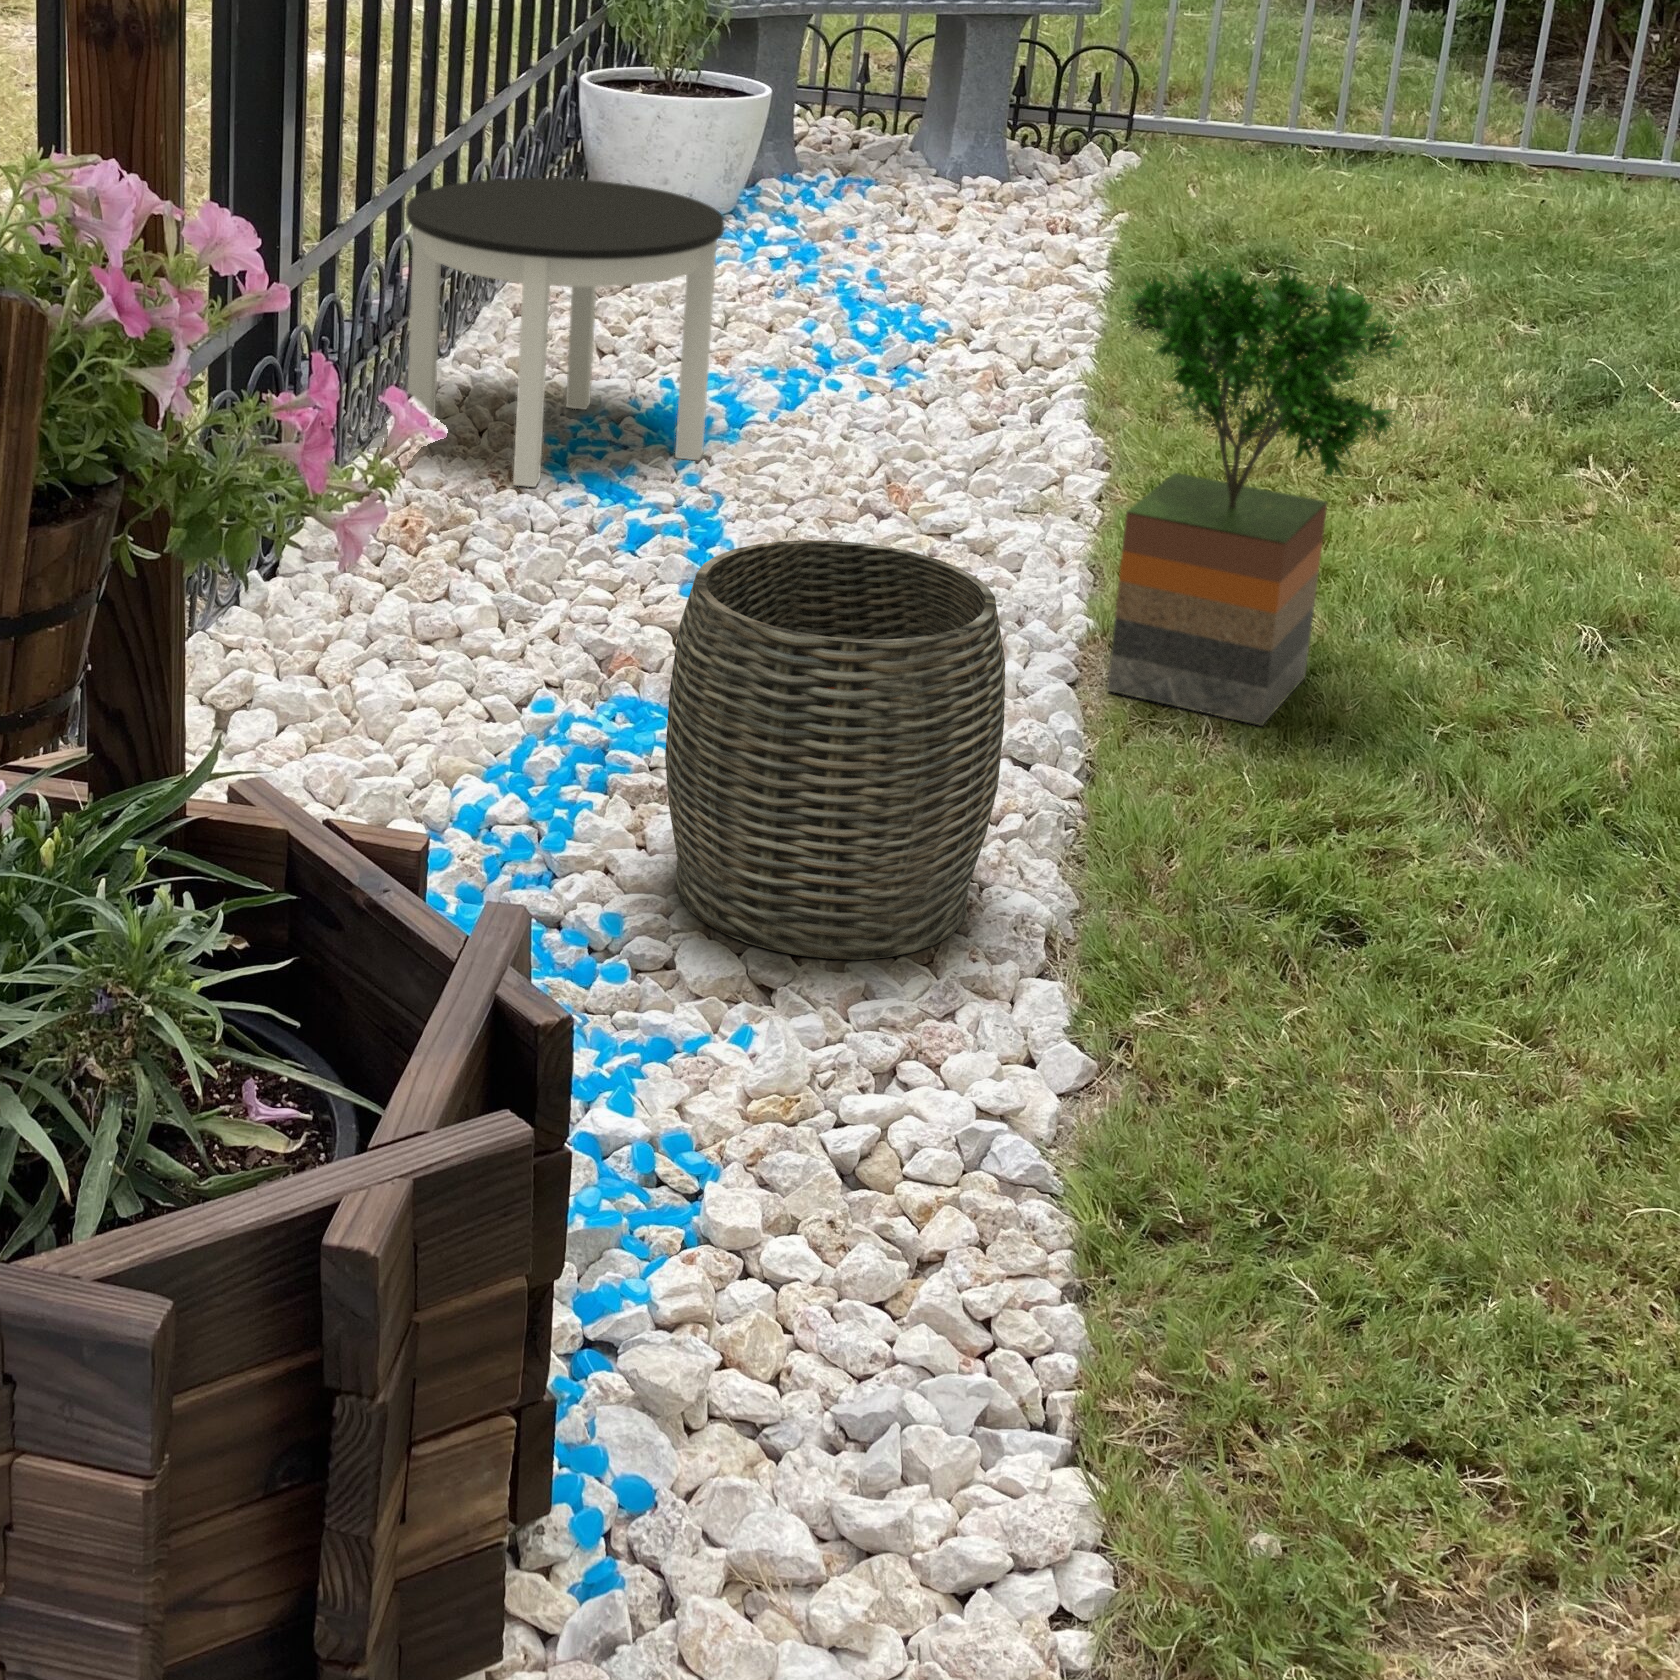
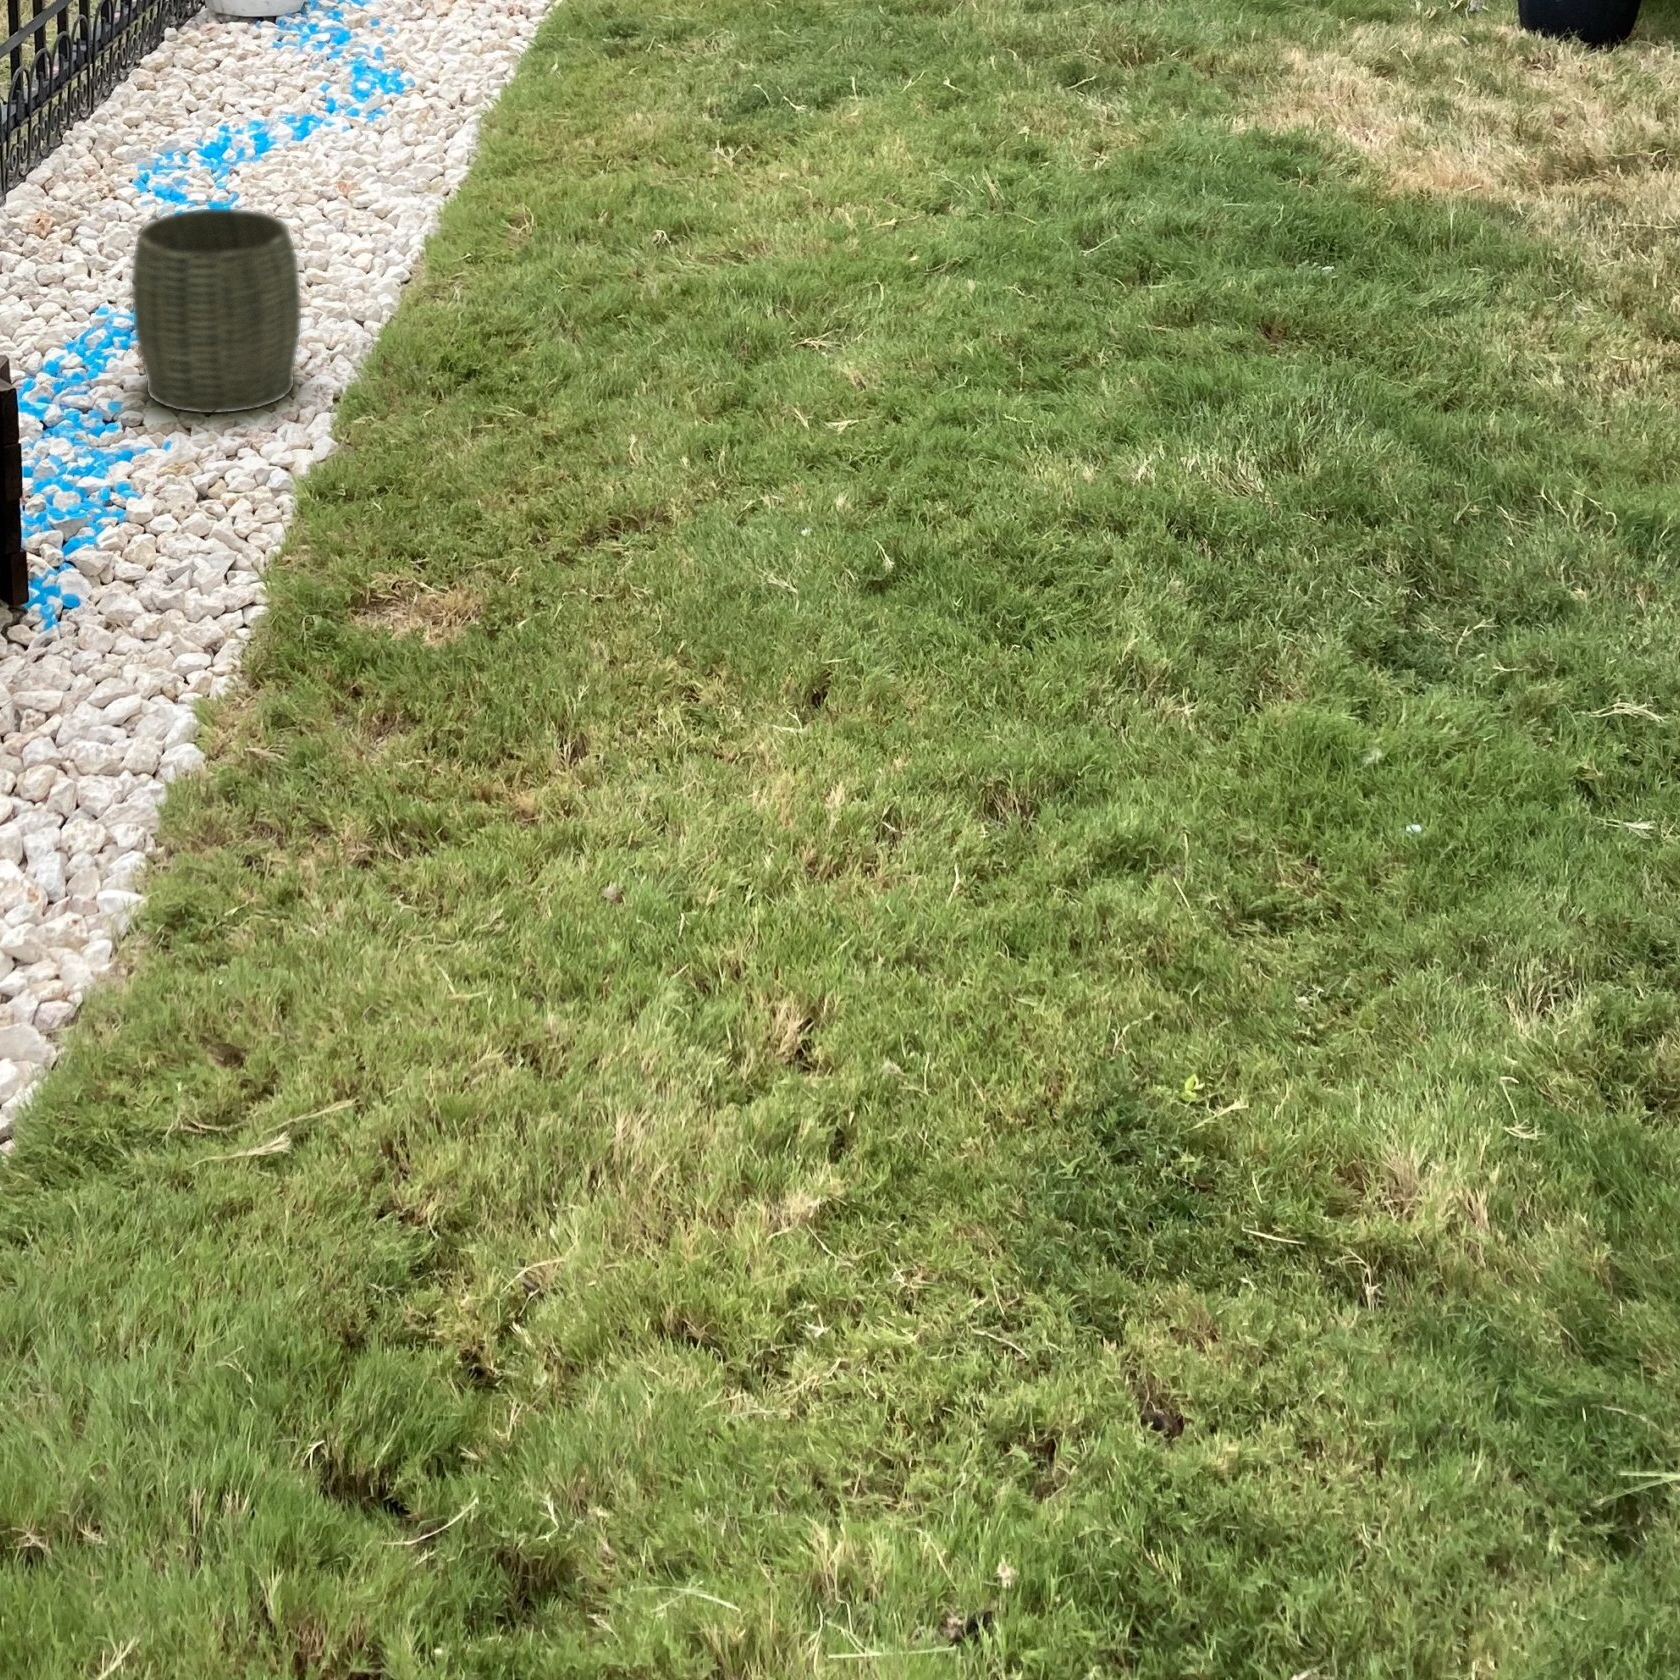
round table: present [406,178,724,487] -> none [37,9,230,195]
potted tree: present [1107,263,1407,726] -> none [399,47,552,295]

